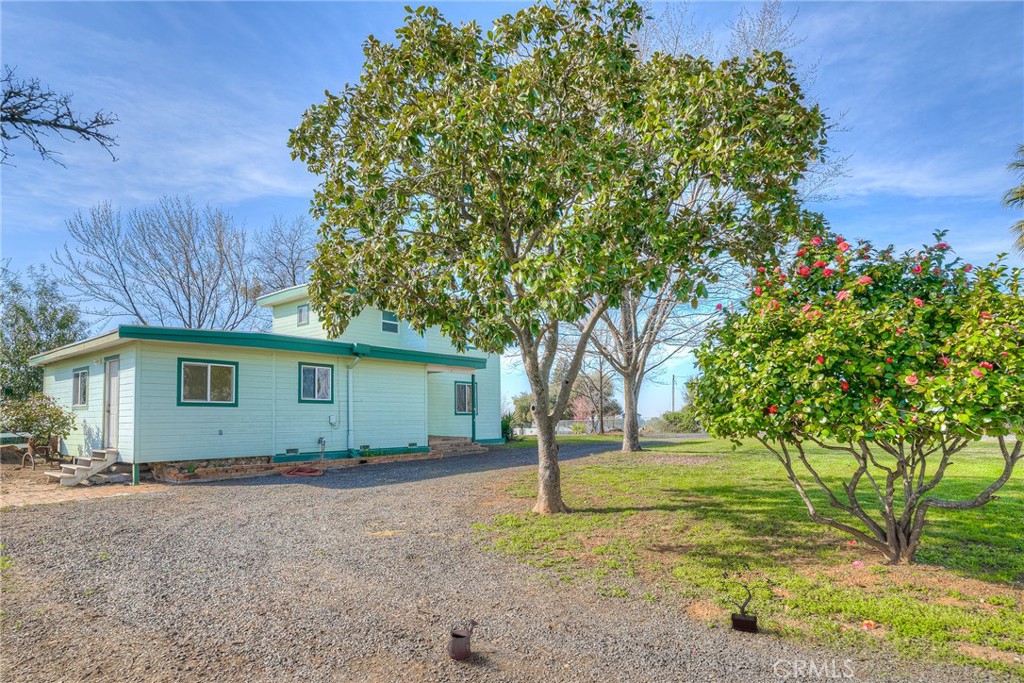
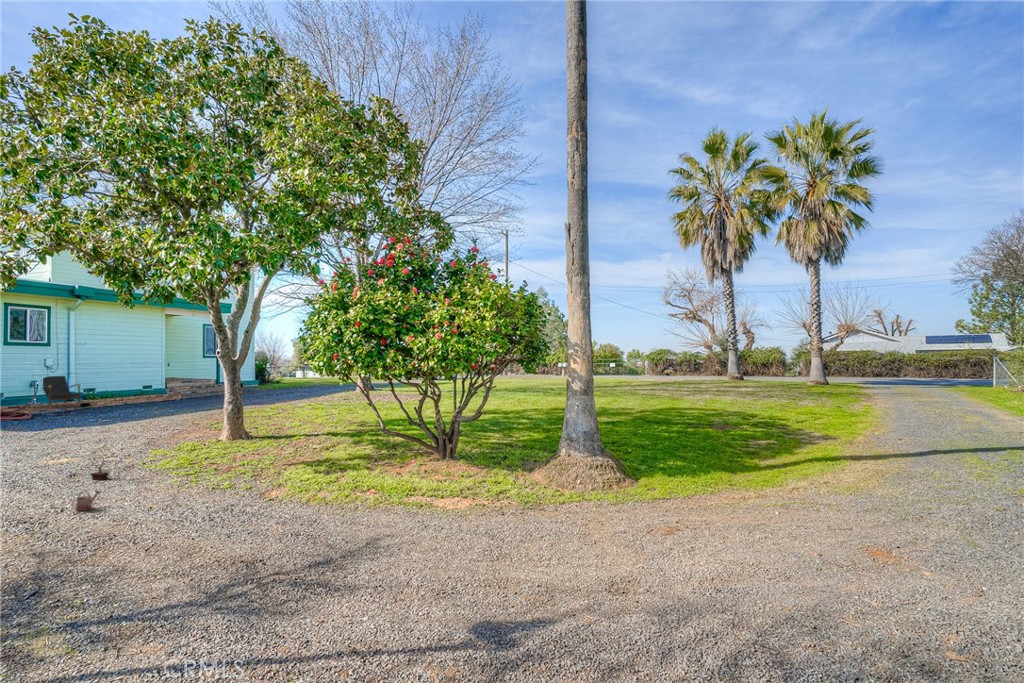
lounge chair: none [326,433,359,467] -> present [41,376,80,408]
potted plant: present [719,563,781,632] -> present [89,445,115,480]

